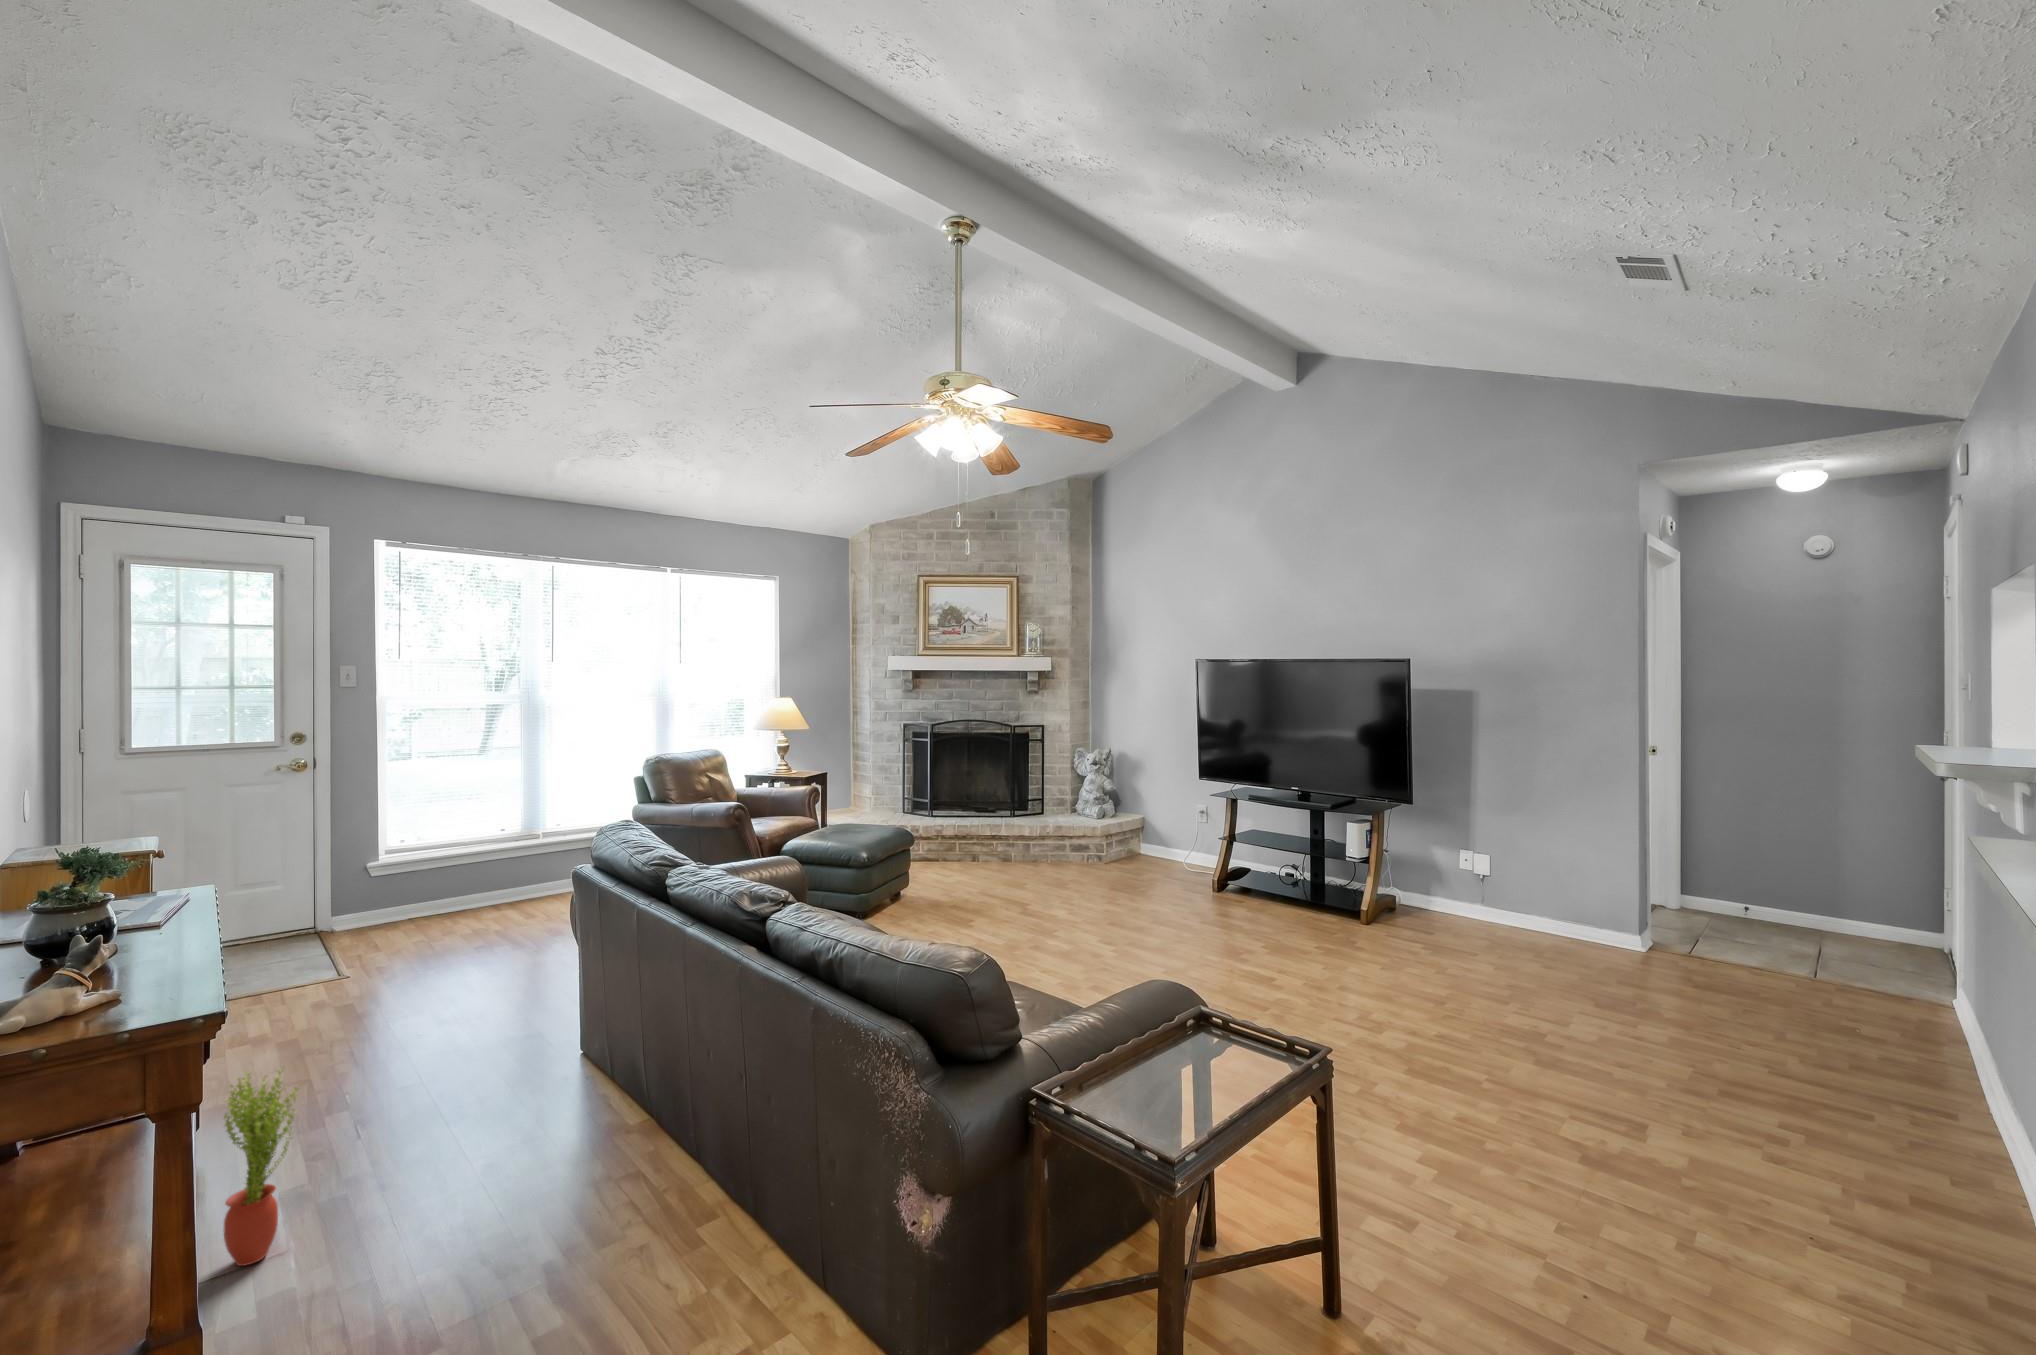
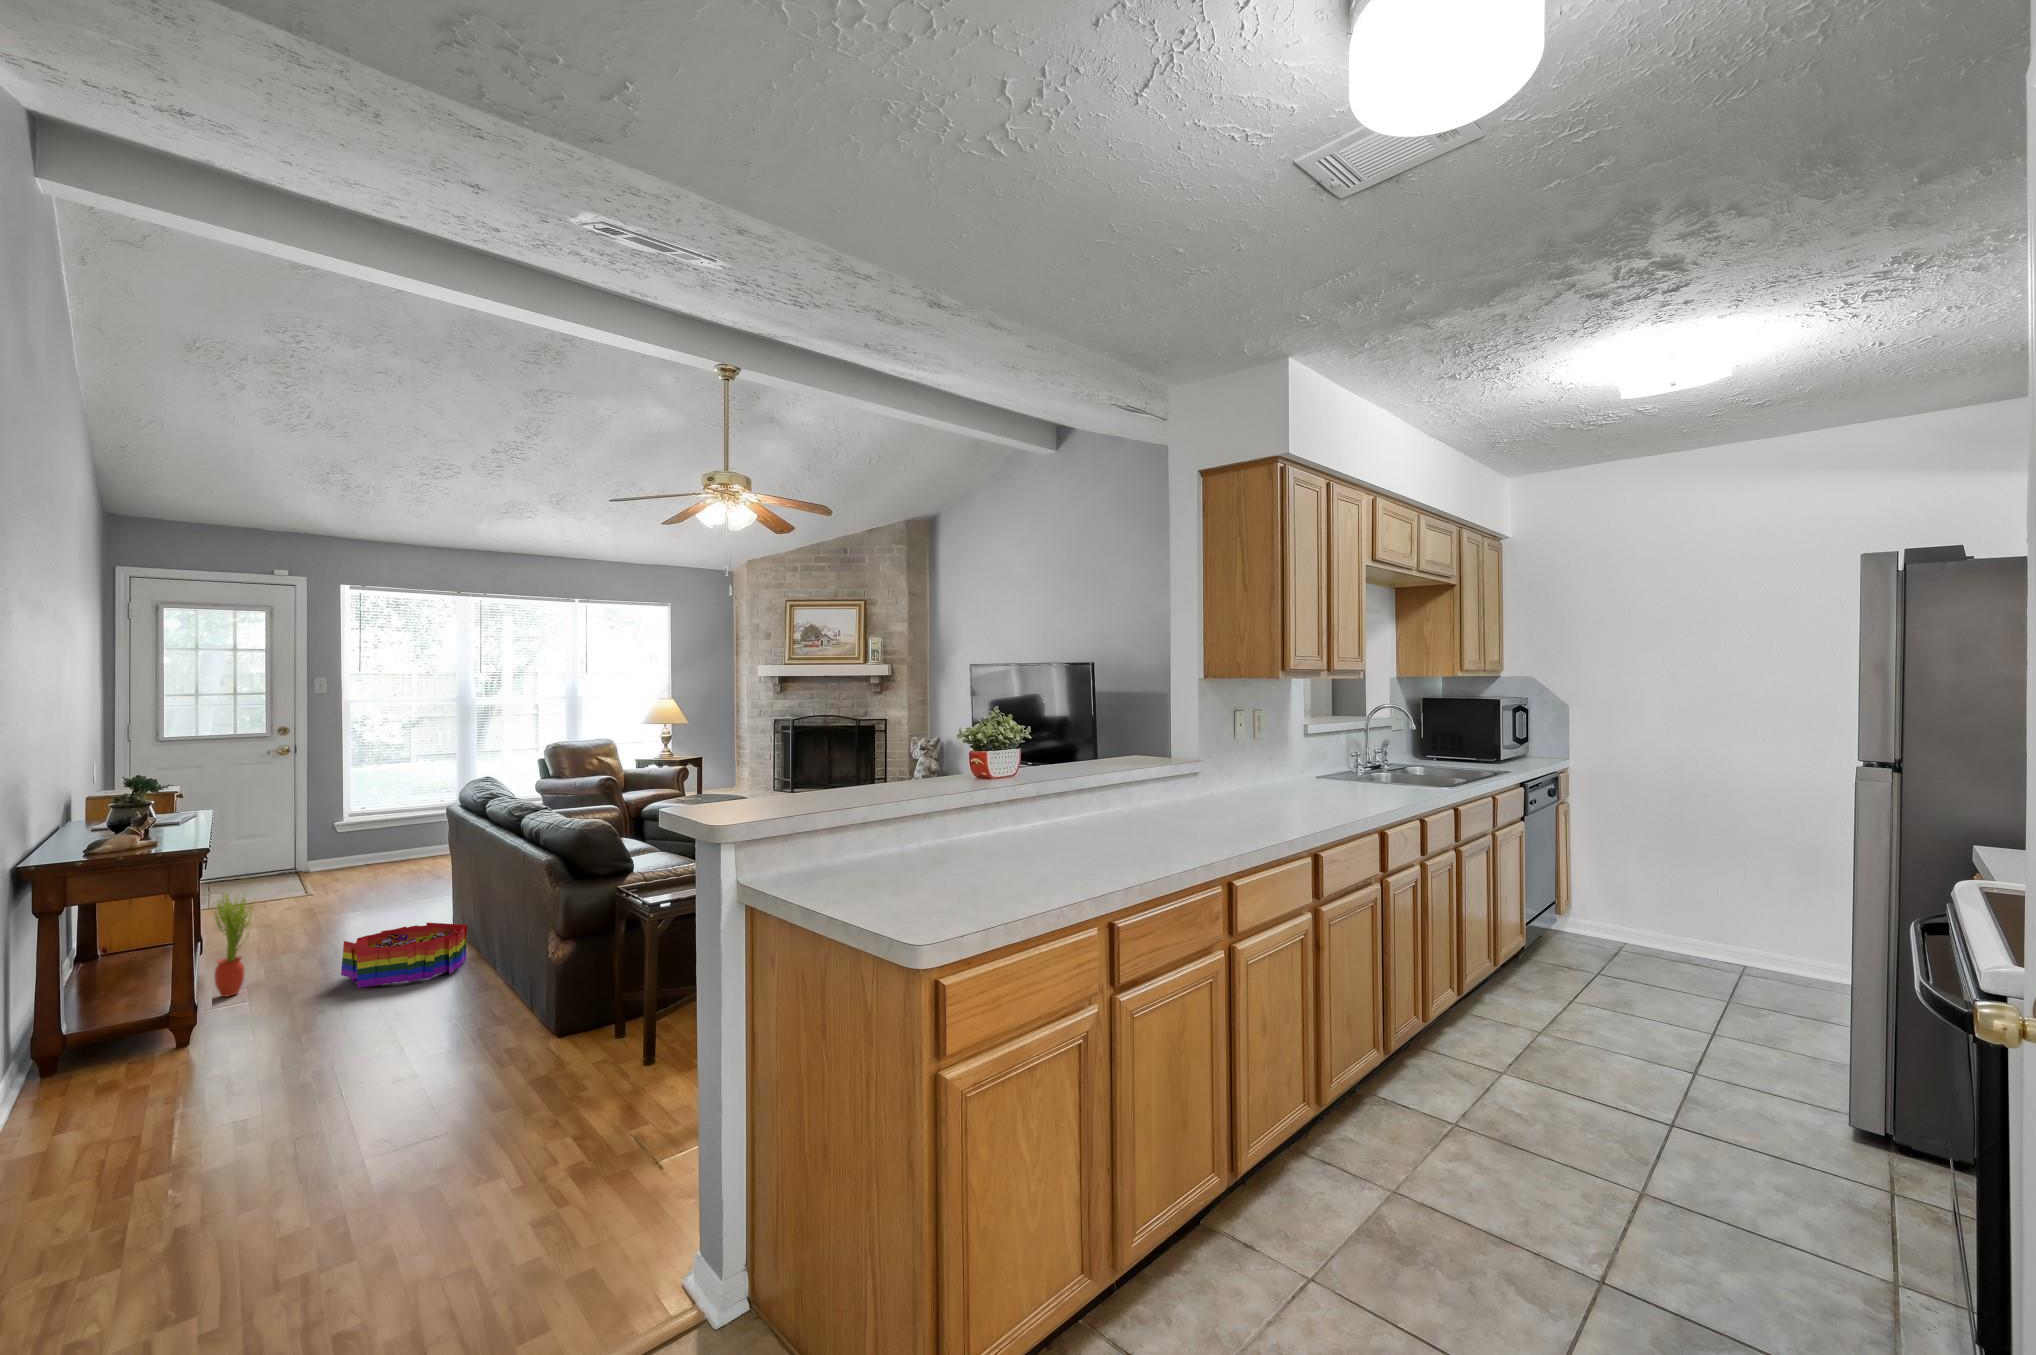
storage bin: none [451,1085,651,1241] -> present [341,923,467,988]

